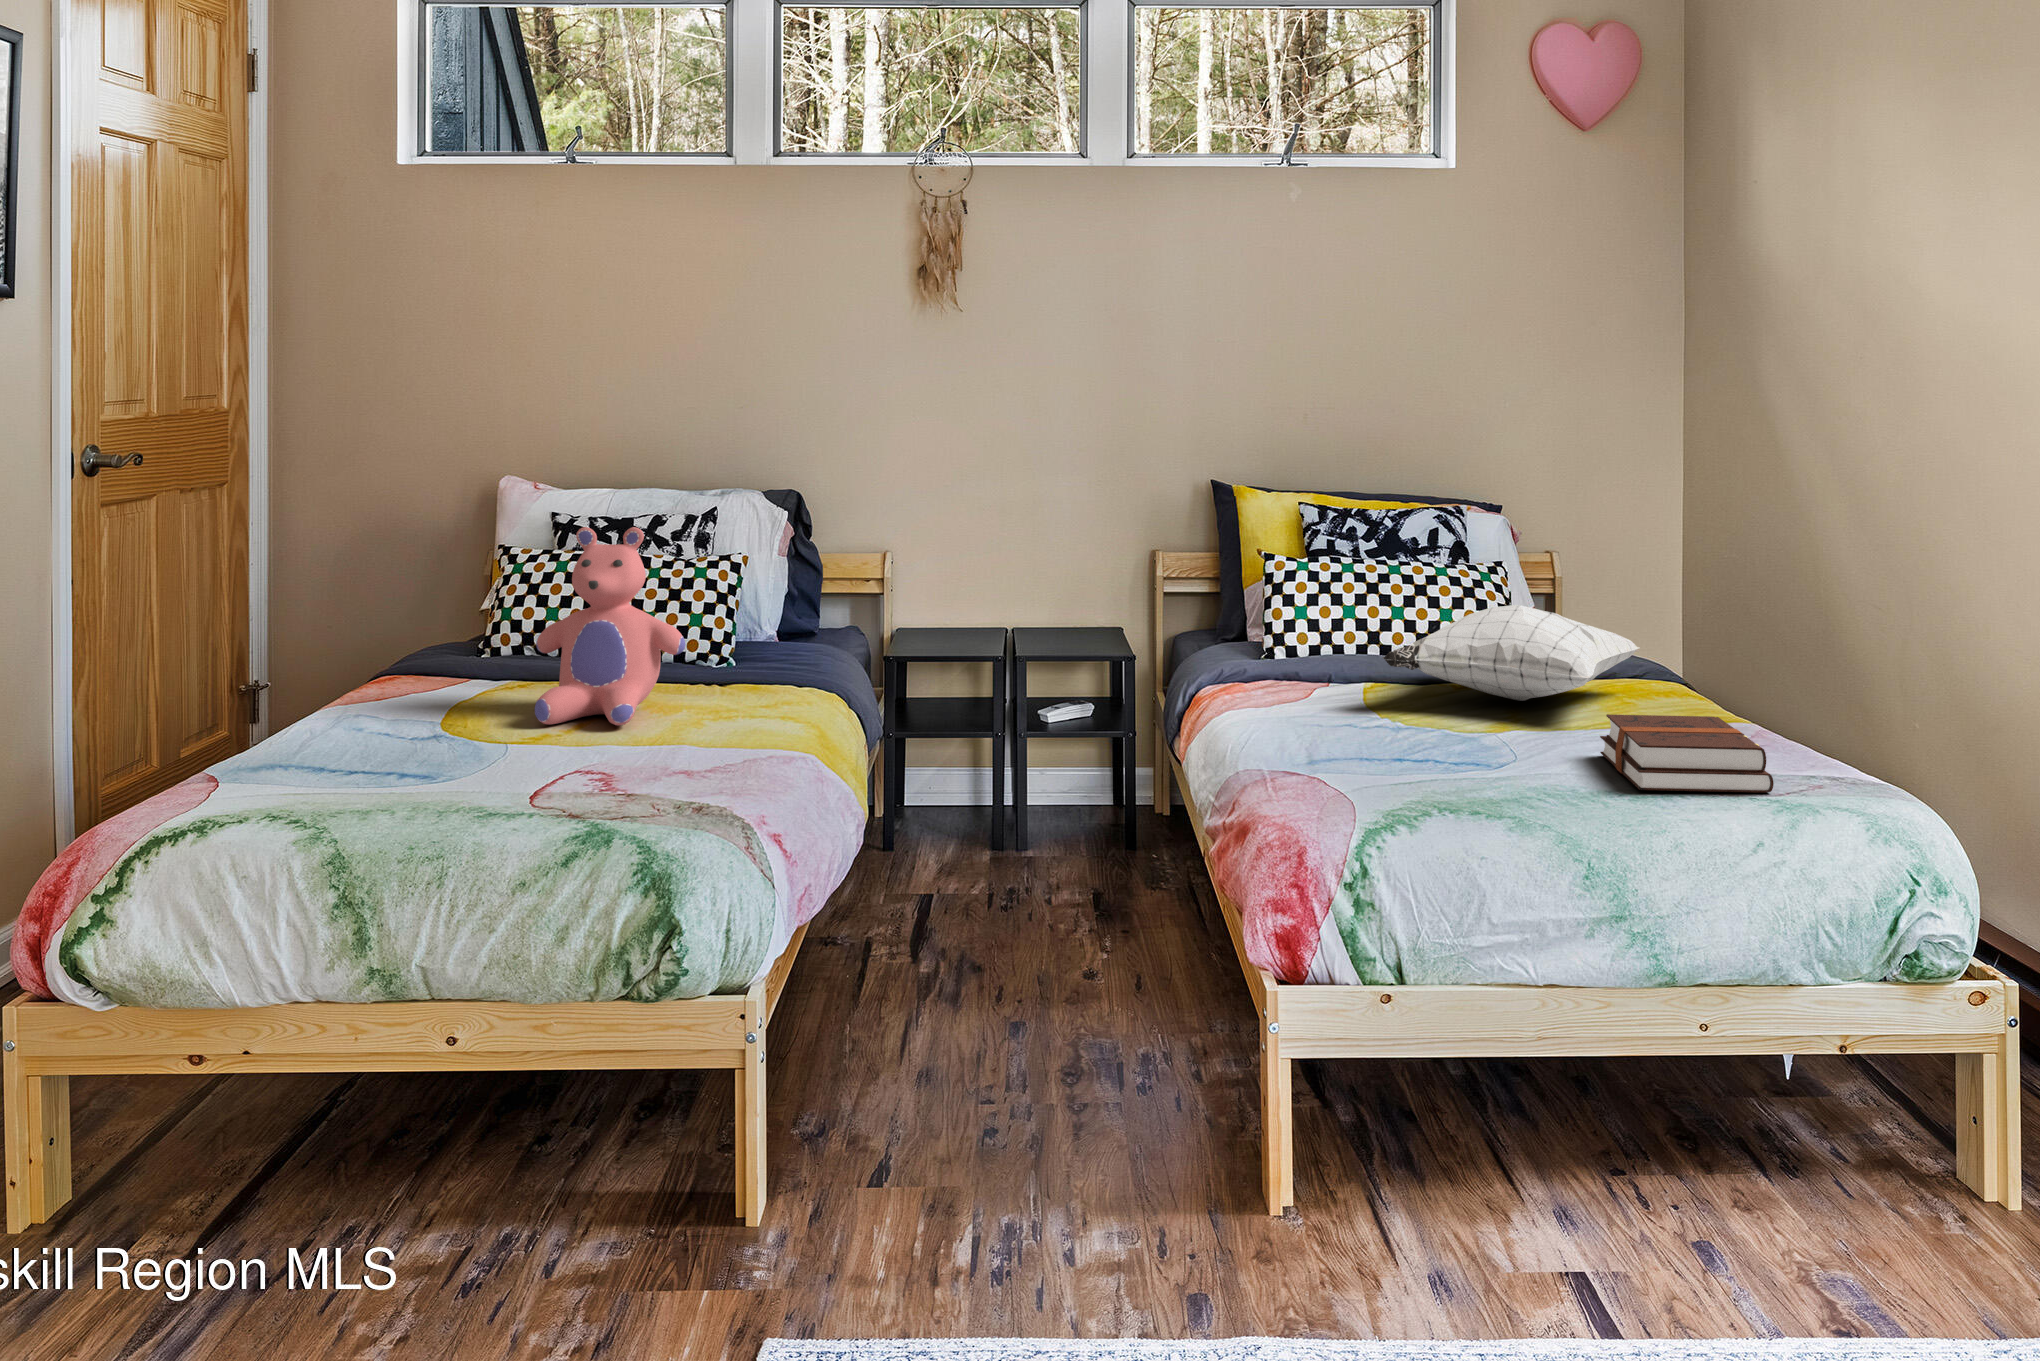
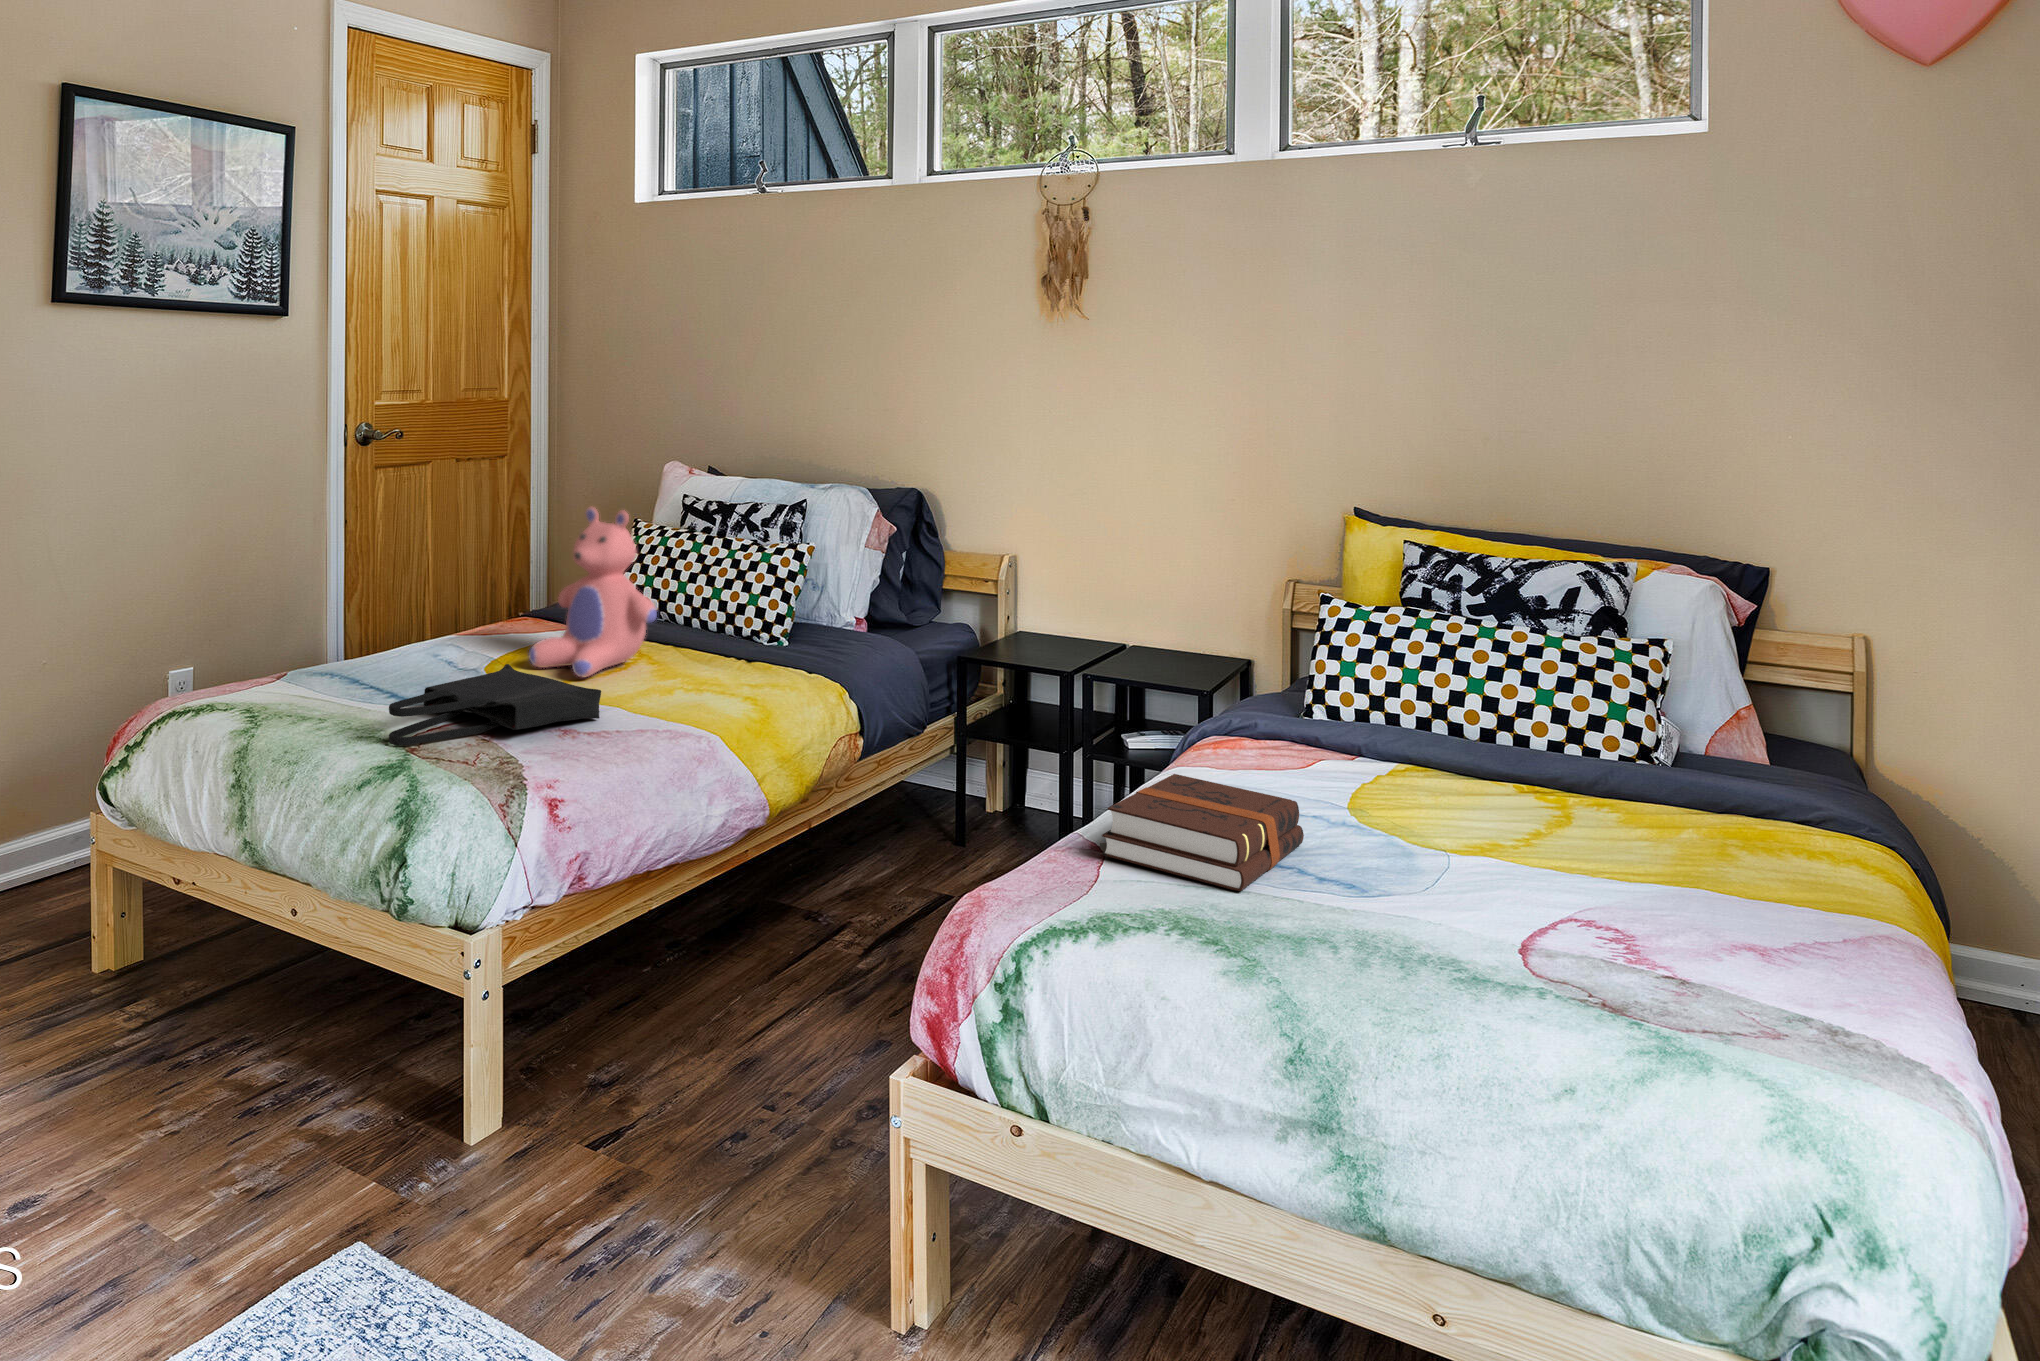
pillow: present [1383,605,1639,701] -> none [1343,699,1764,825]
hardback book: present [1600,714,1774,792] -> present [1101,774,1304,891]
tote bag: none [504,718,715,817] -> present [389,664,601,745]

